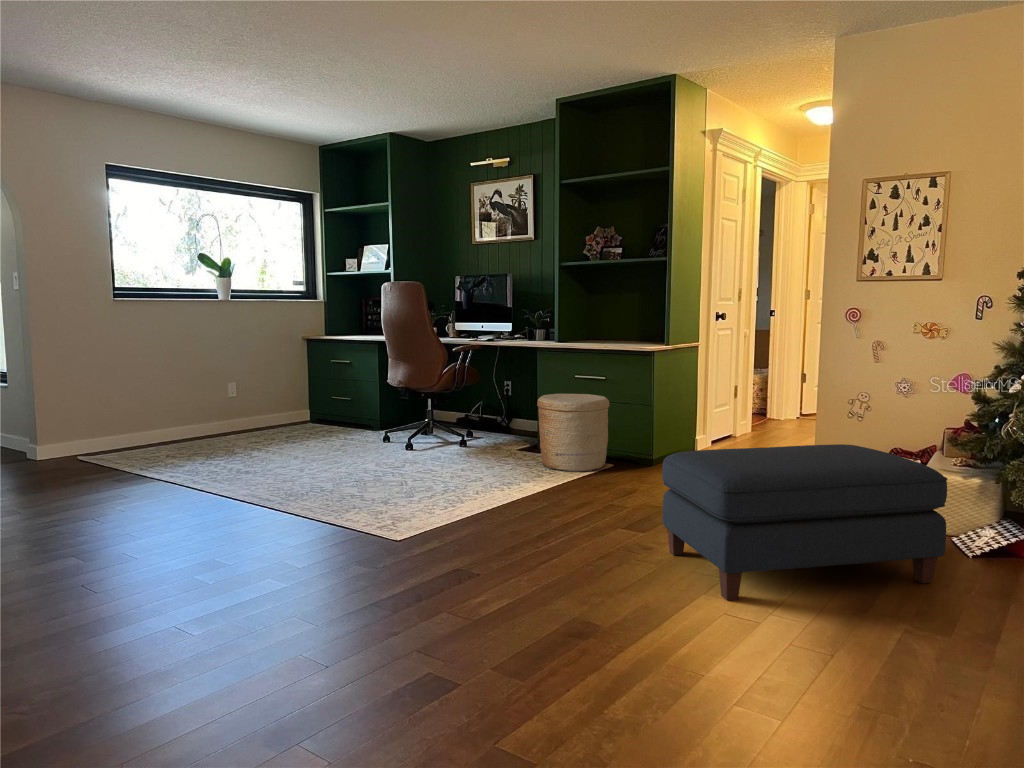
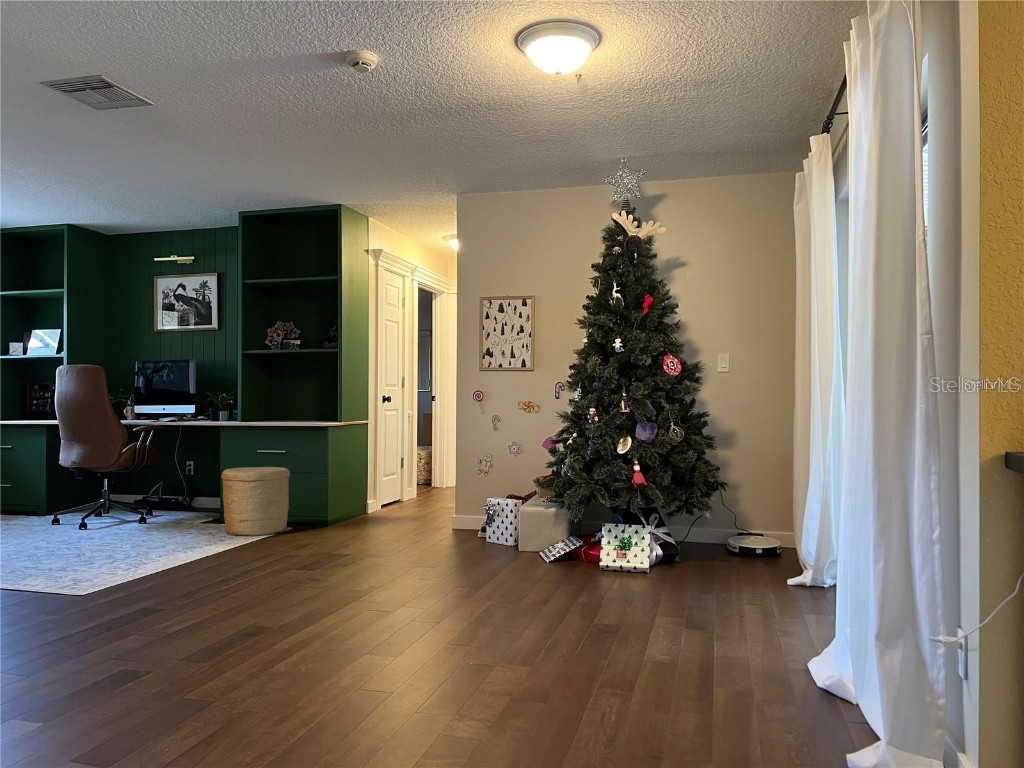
ottoman: present [662,444,947,600] -> none [329,487,522,600]

